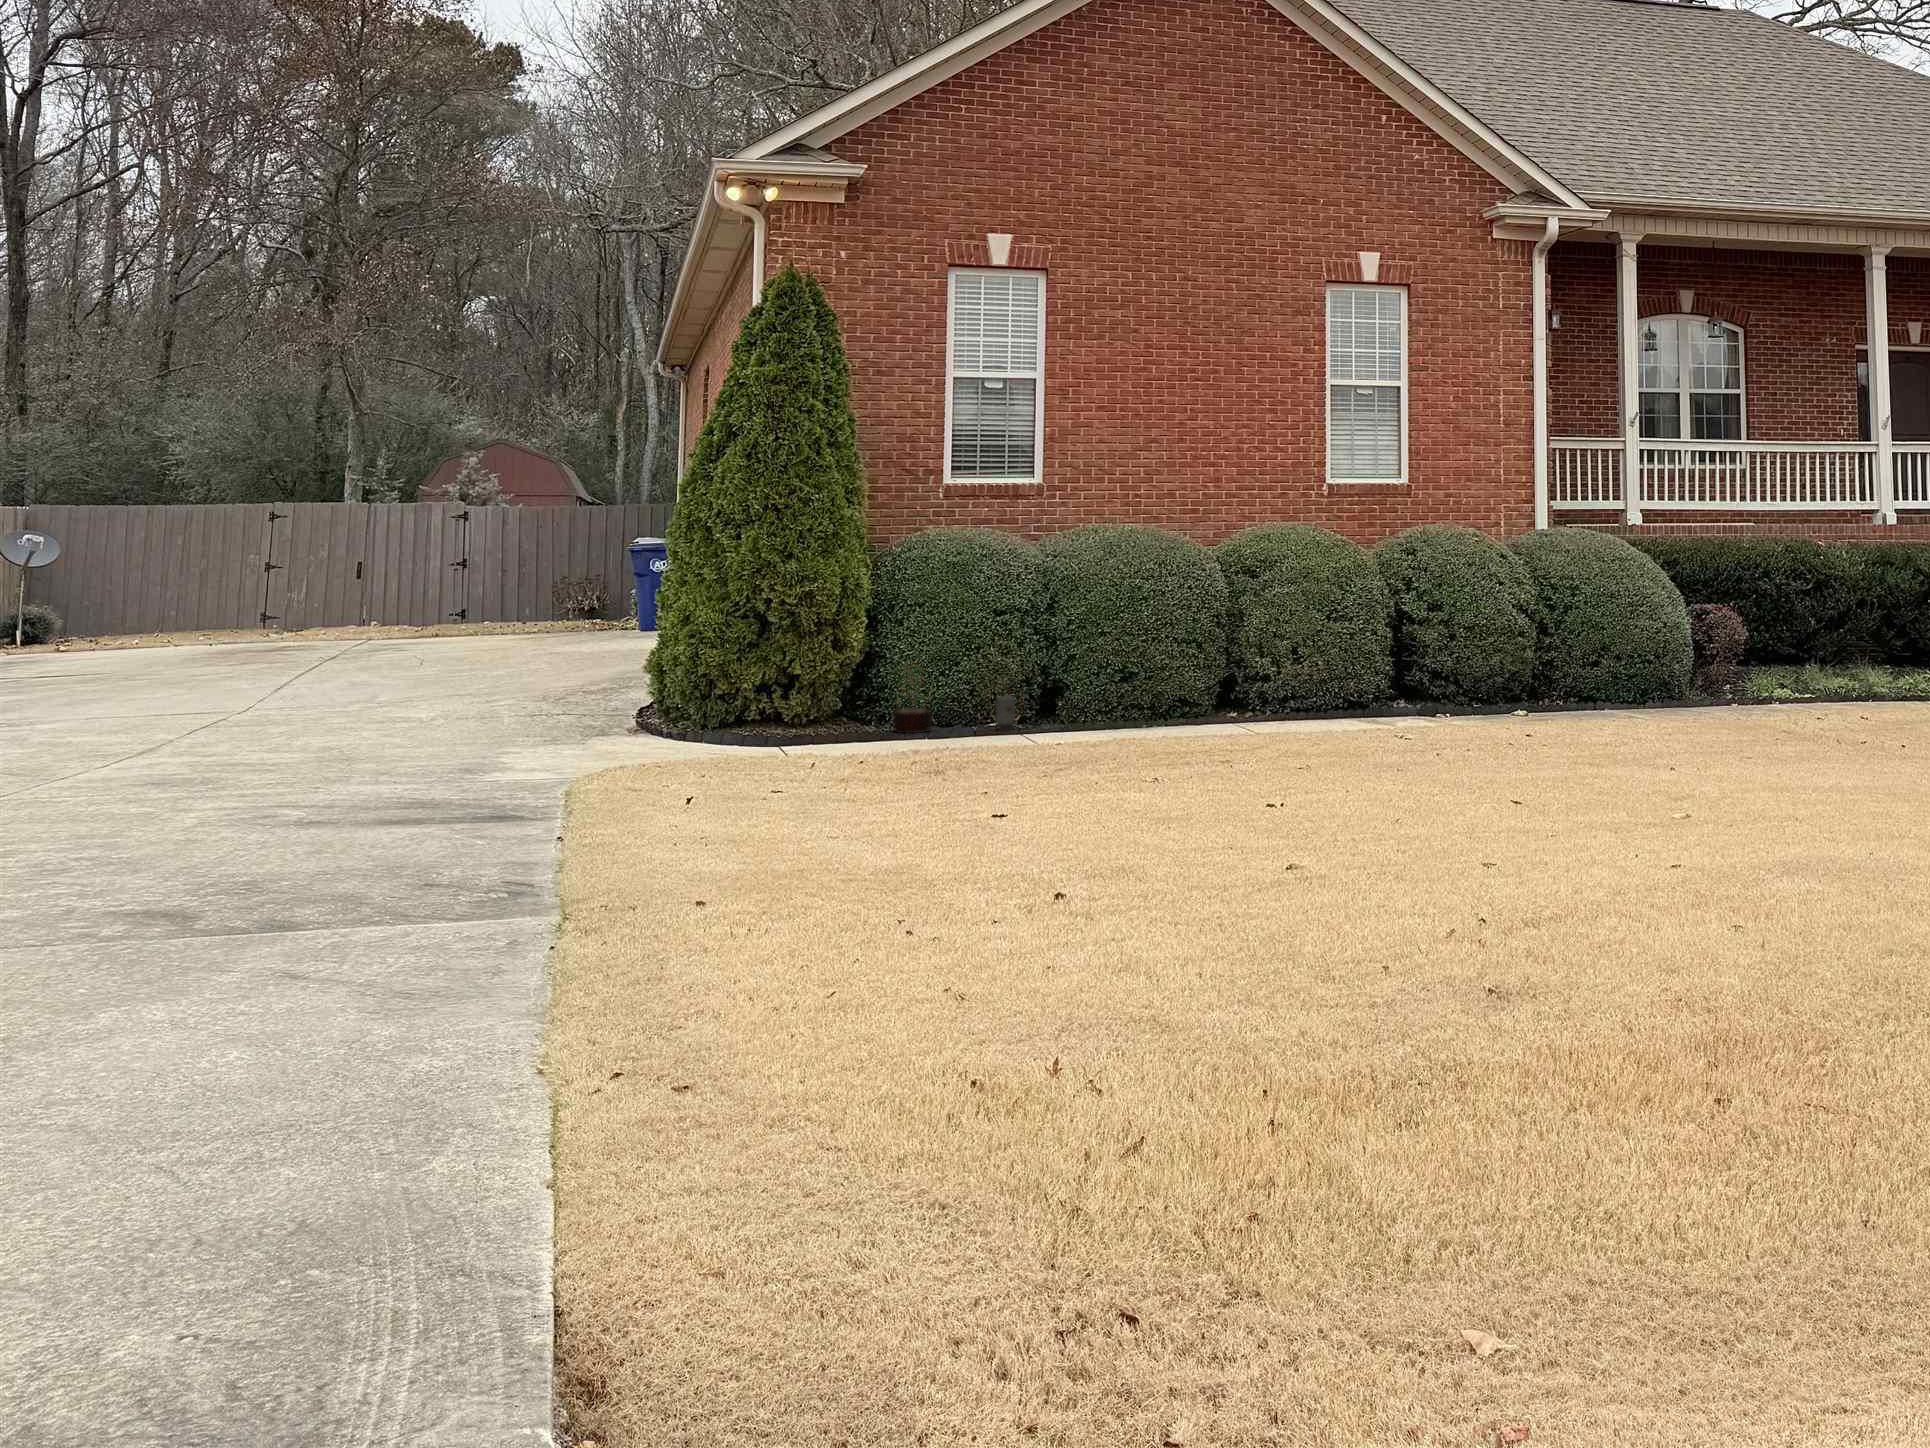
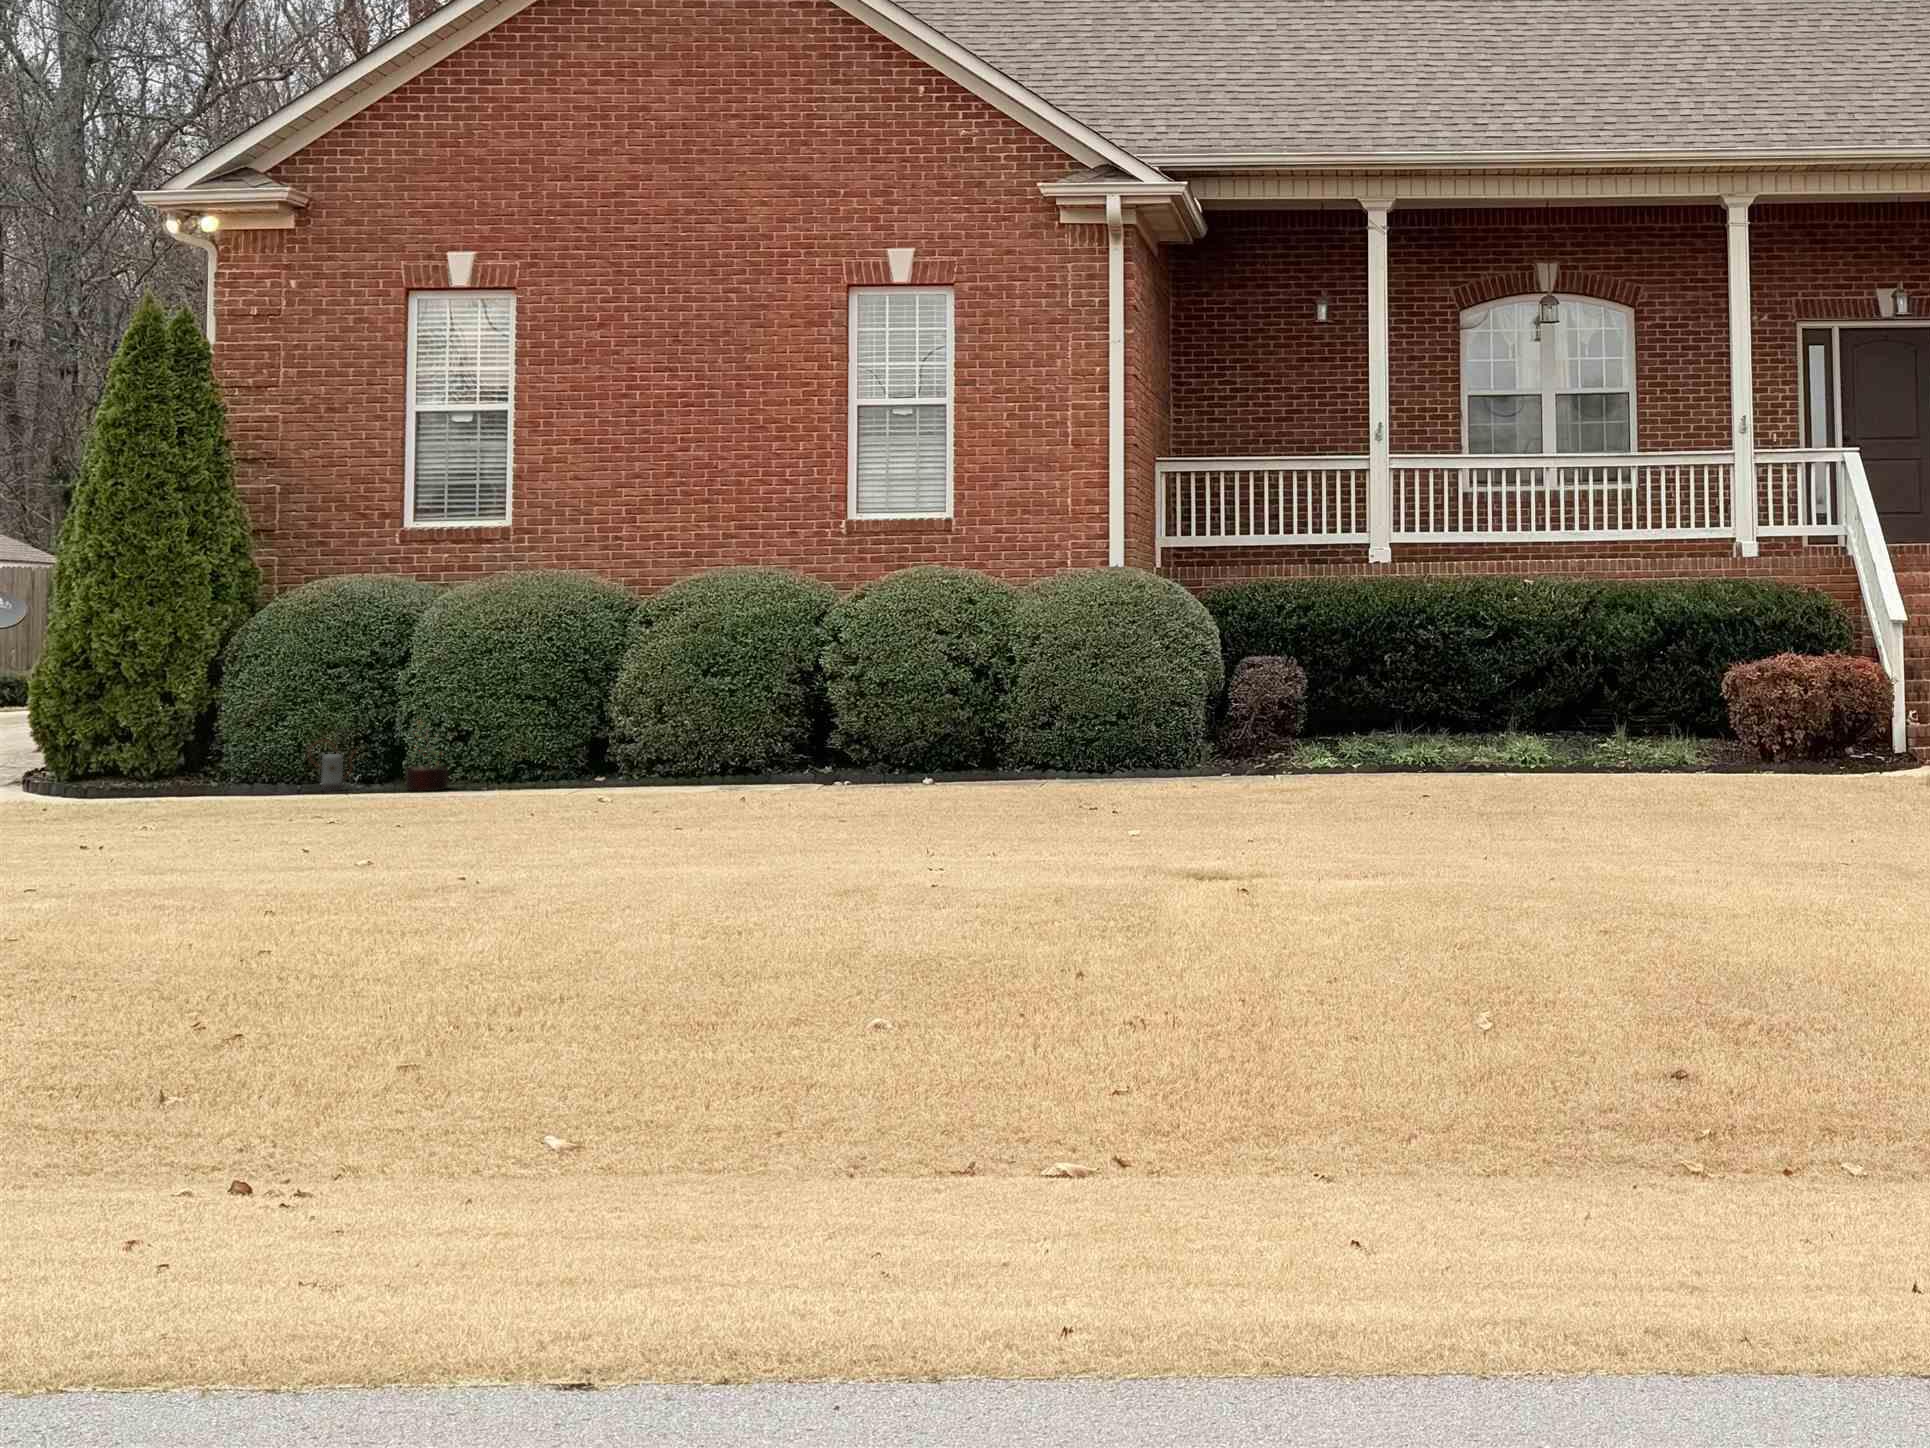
decorative plant: present [893,665,932,733] -> present [406,720,448,791]

